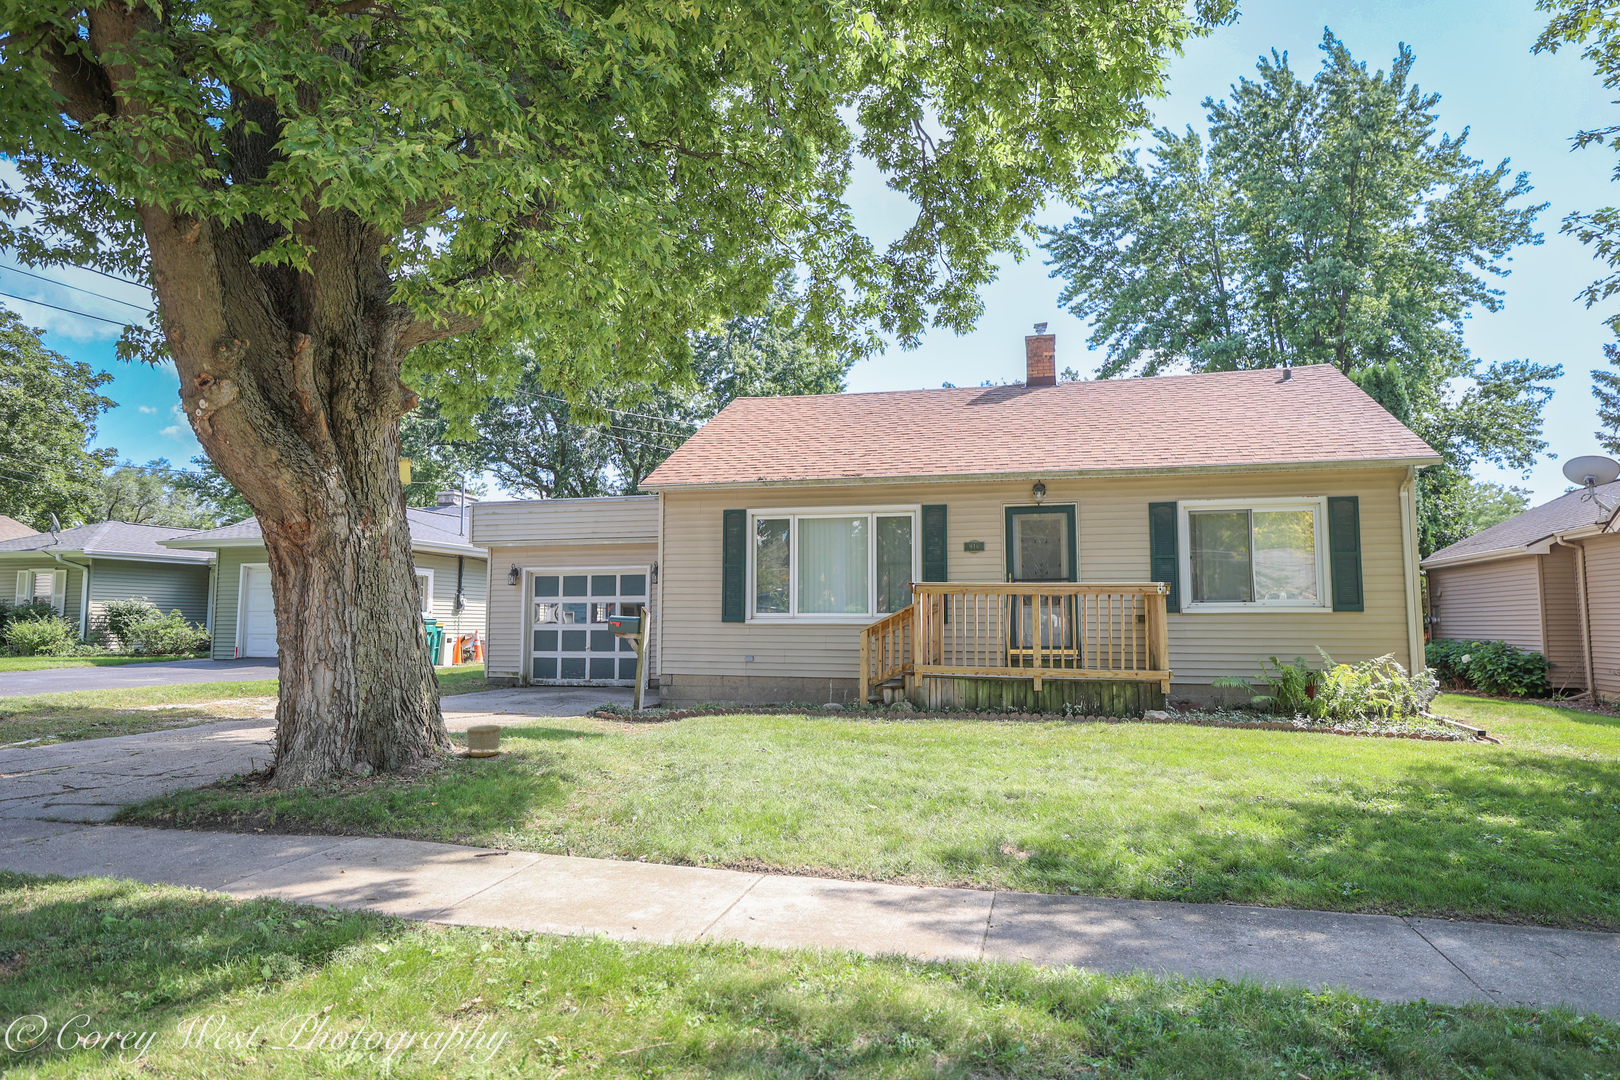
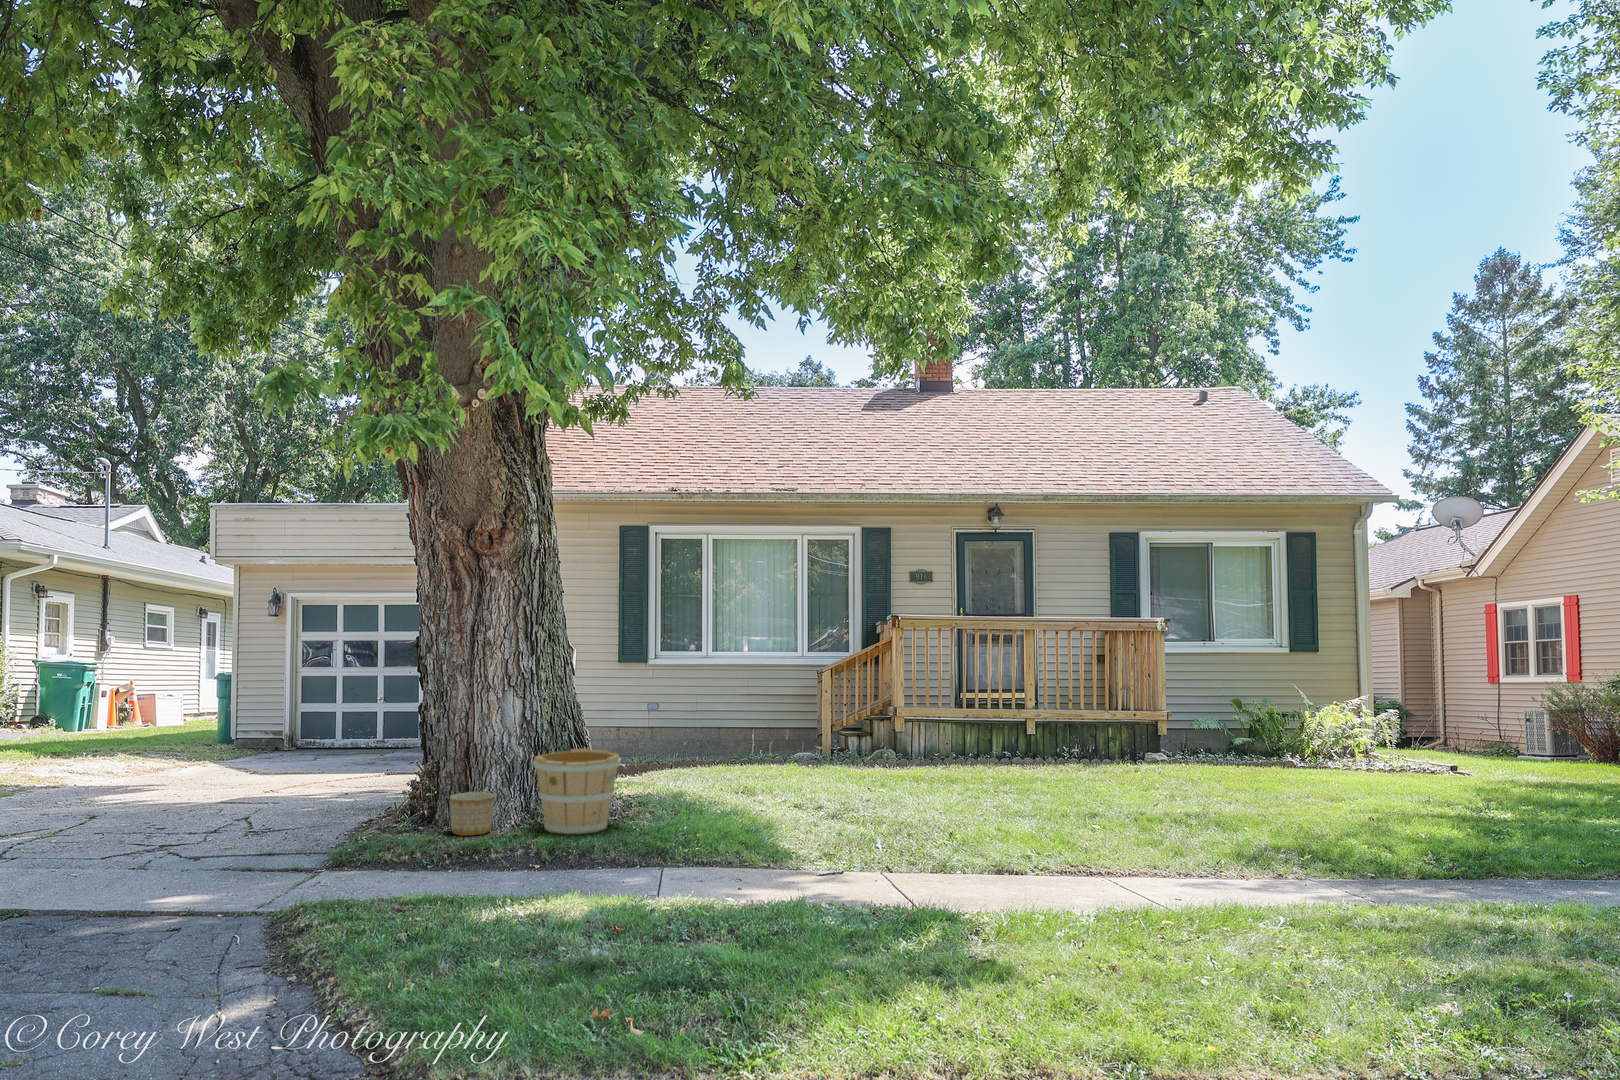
wooden bucket: none [527,694,595,760] -> present [534,749,620,834]

